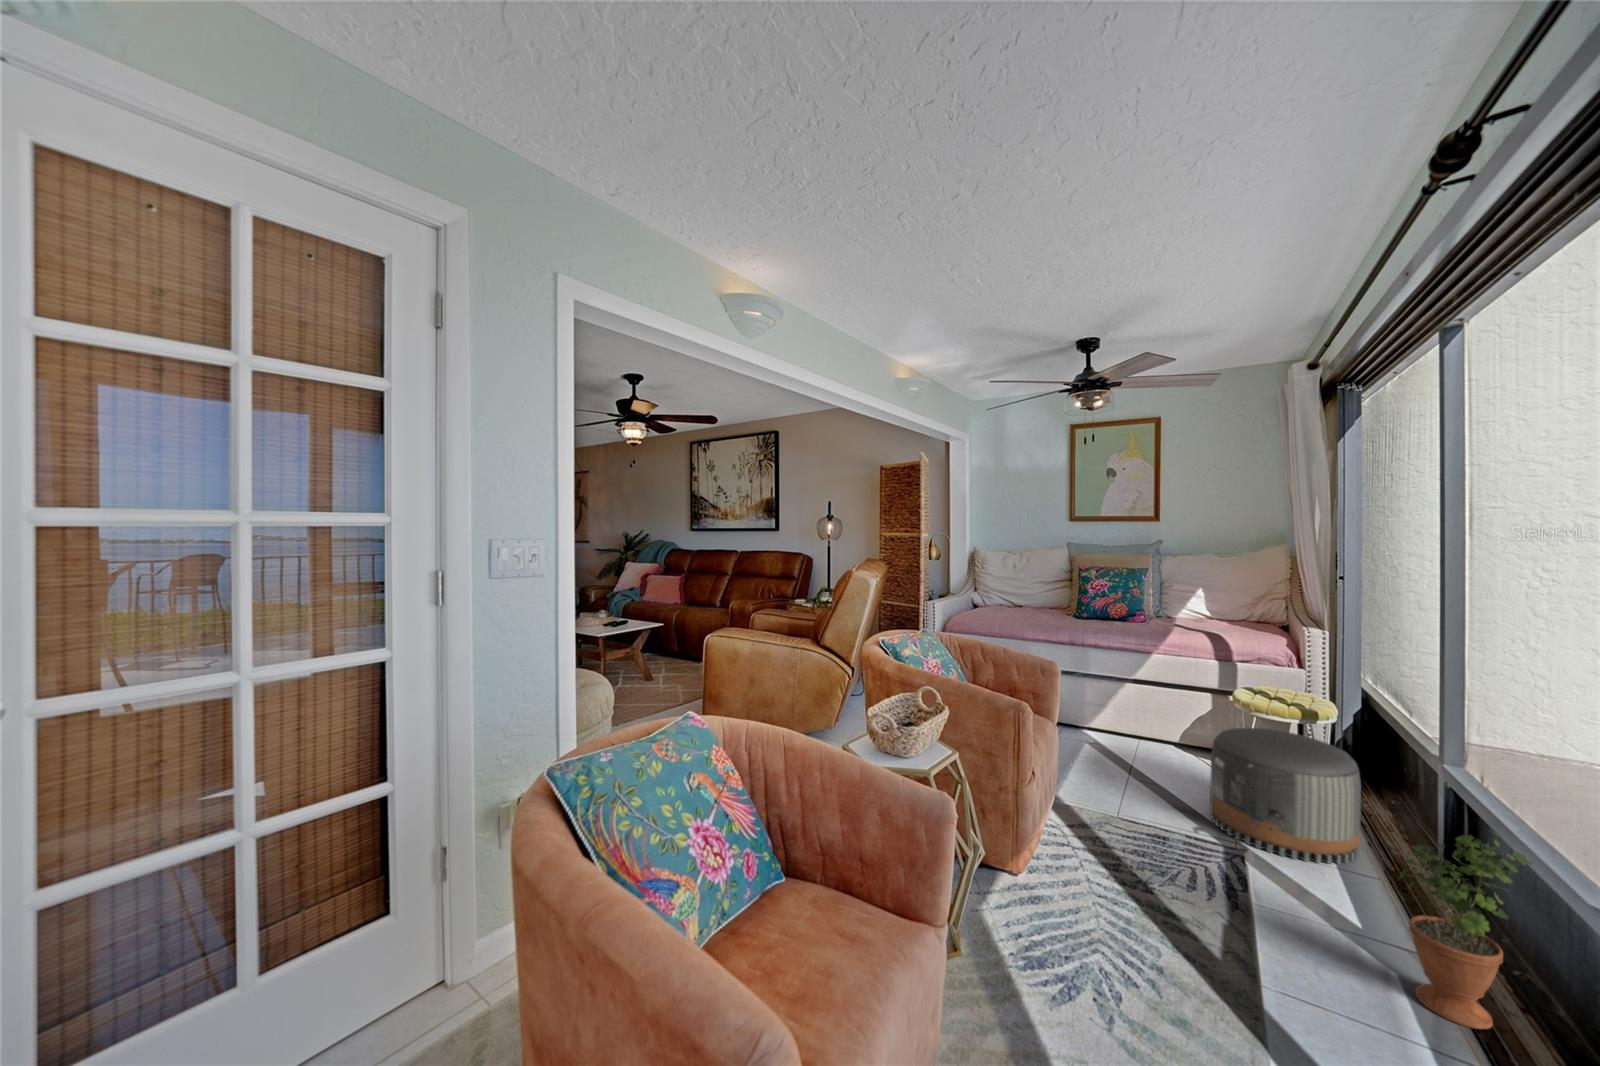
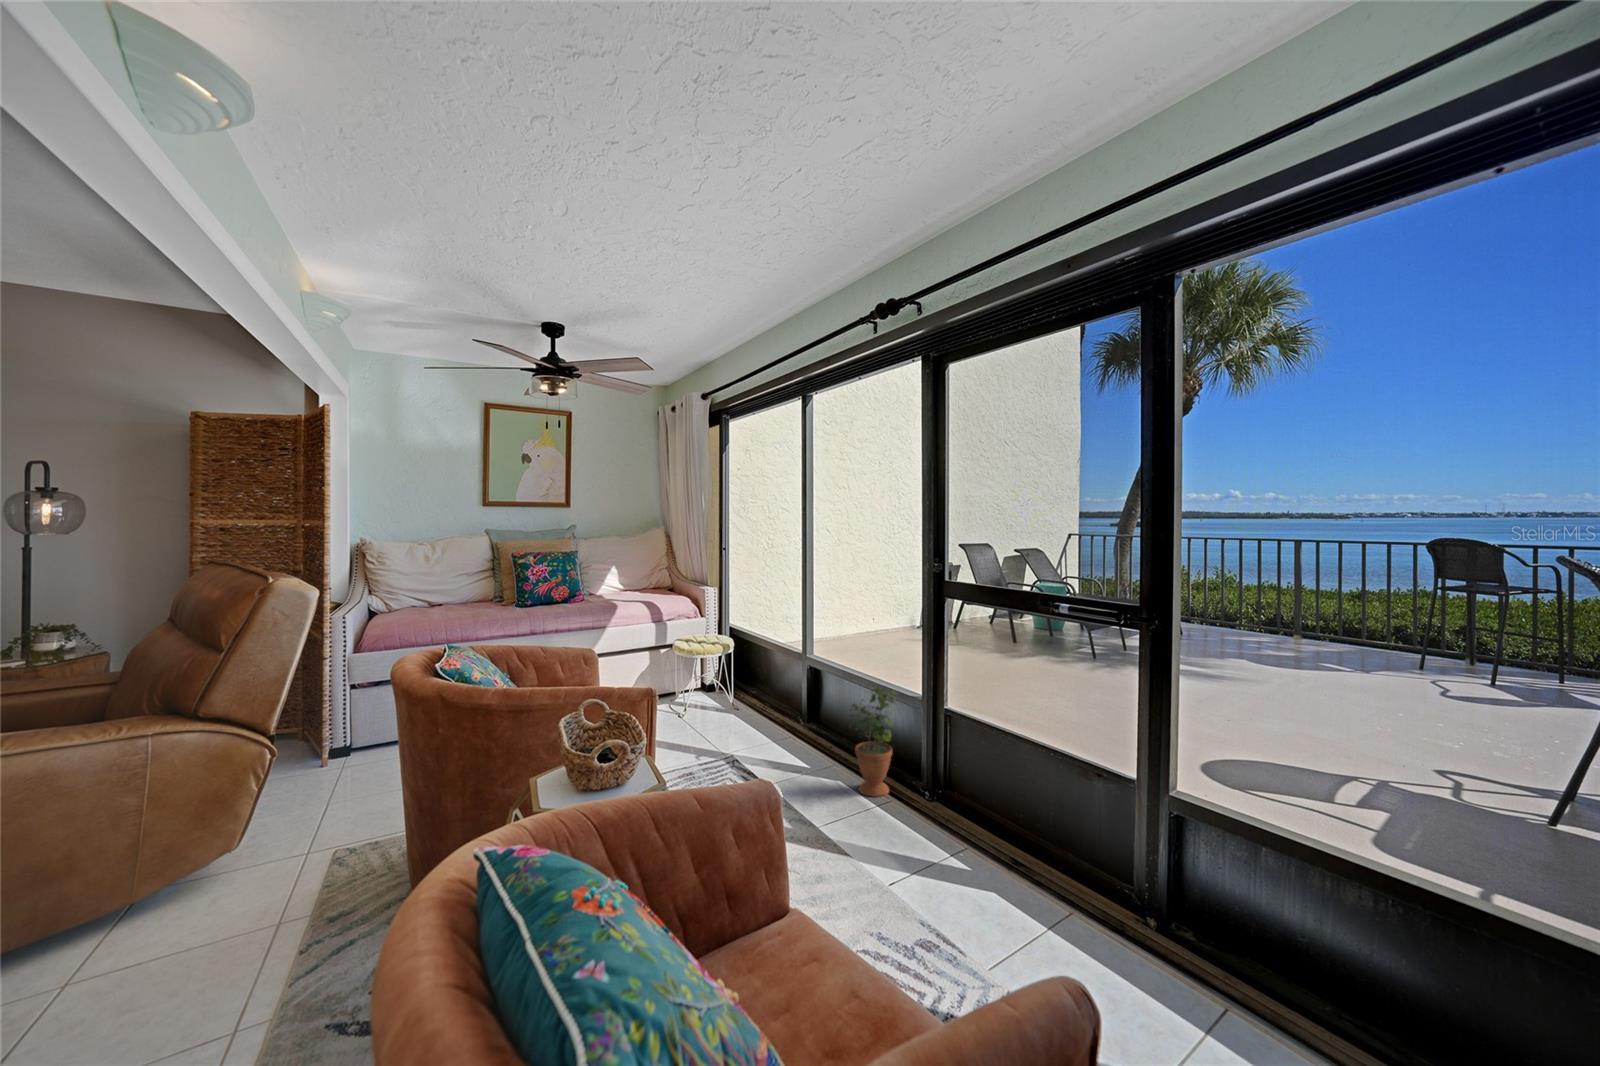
pouf: present [1210,728,1361,864] -> none [692,664,780,753]

